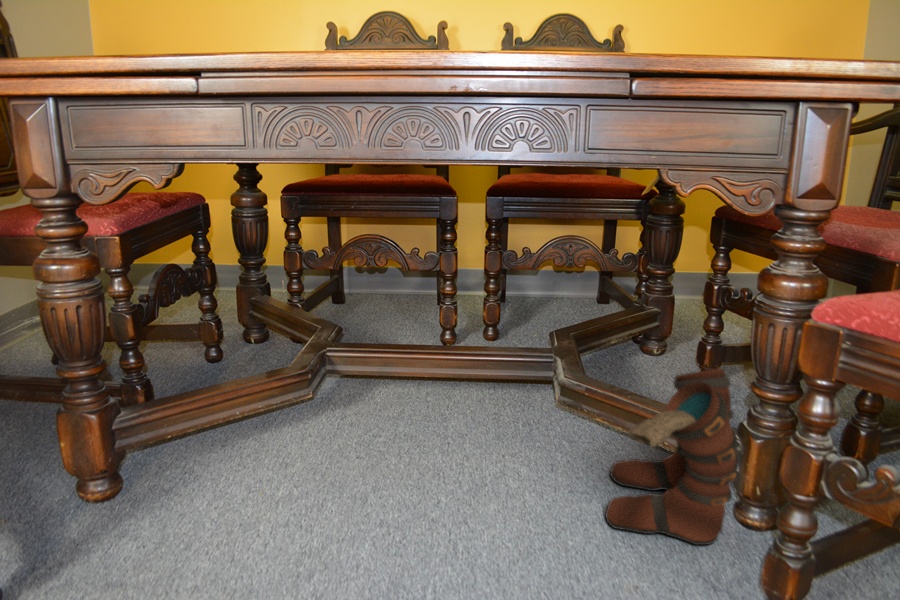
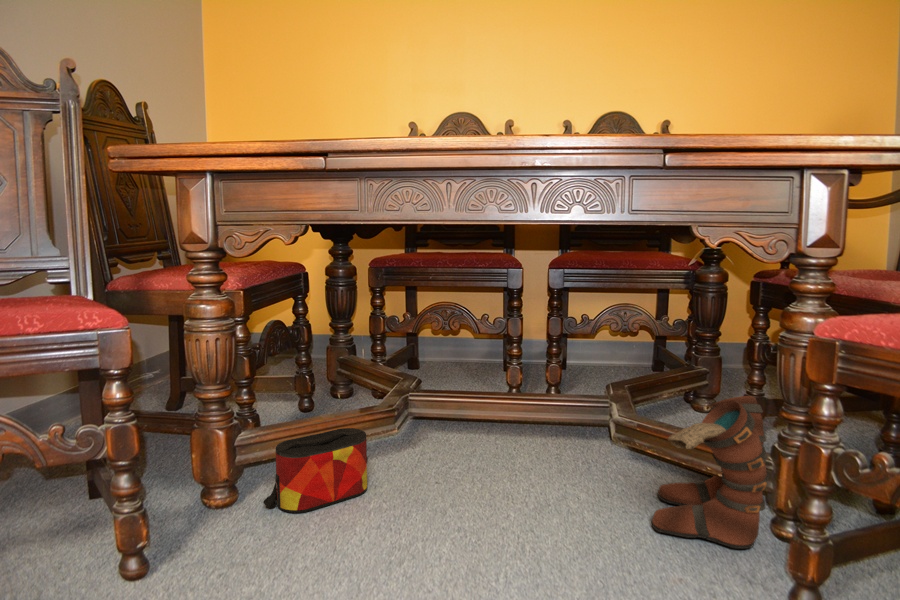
bag: none [140,419,274,534] -> present [263,428,368,513]

